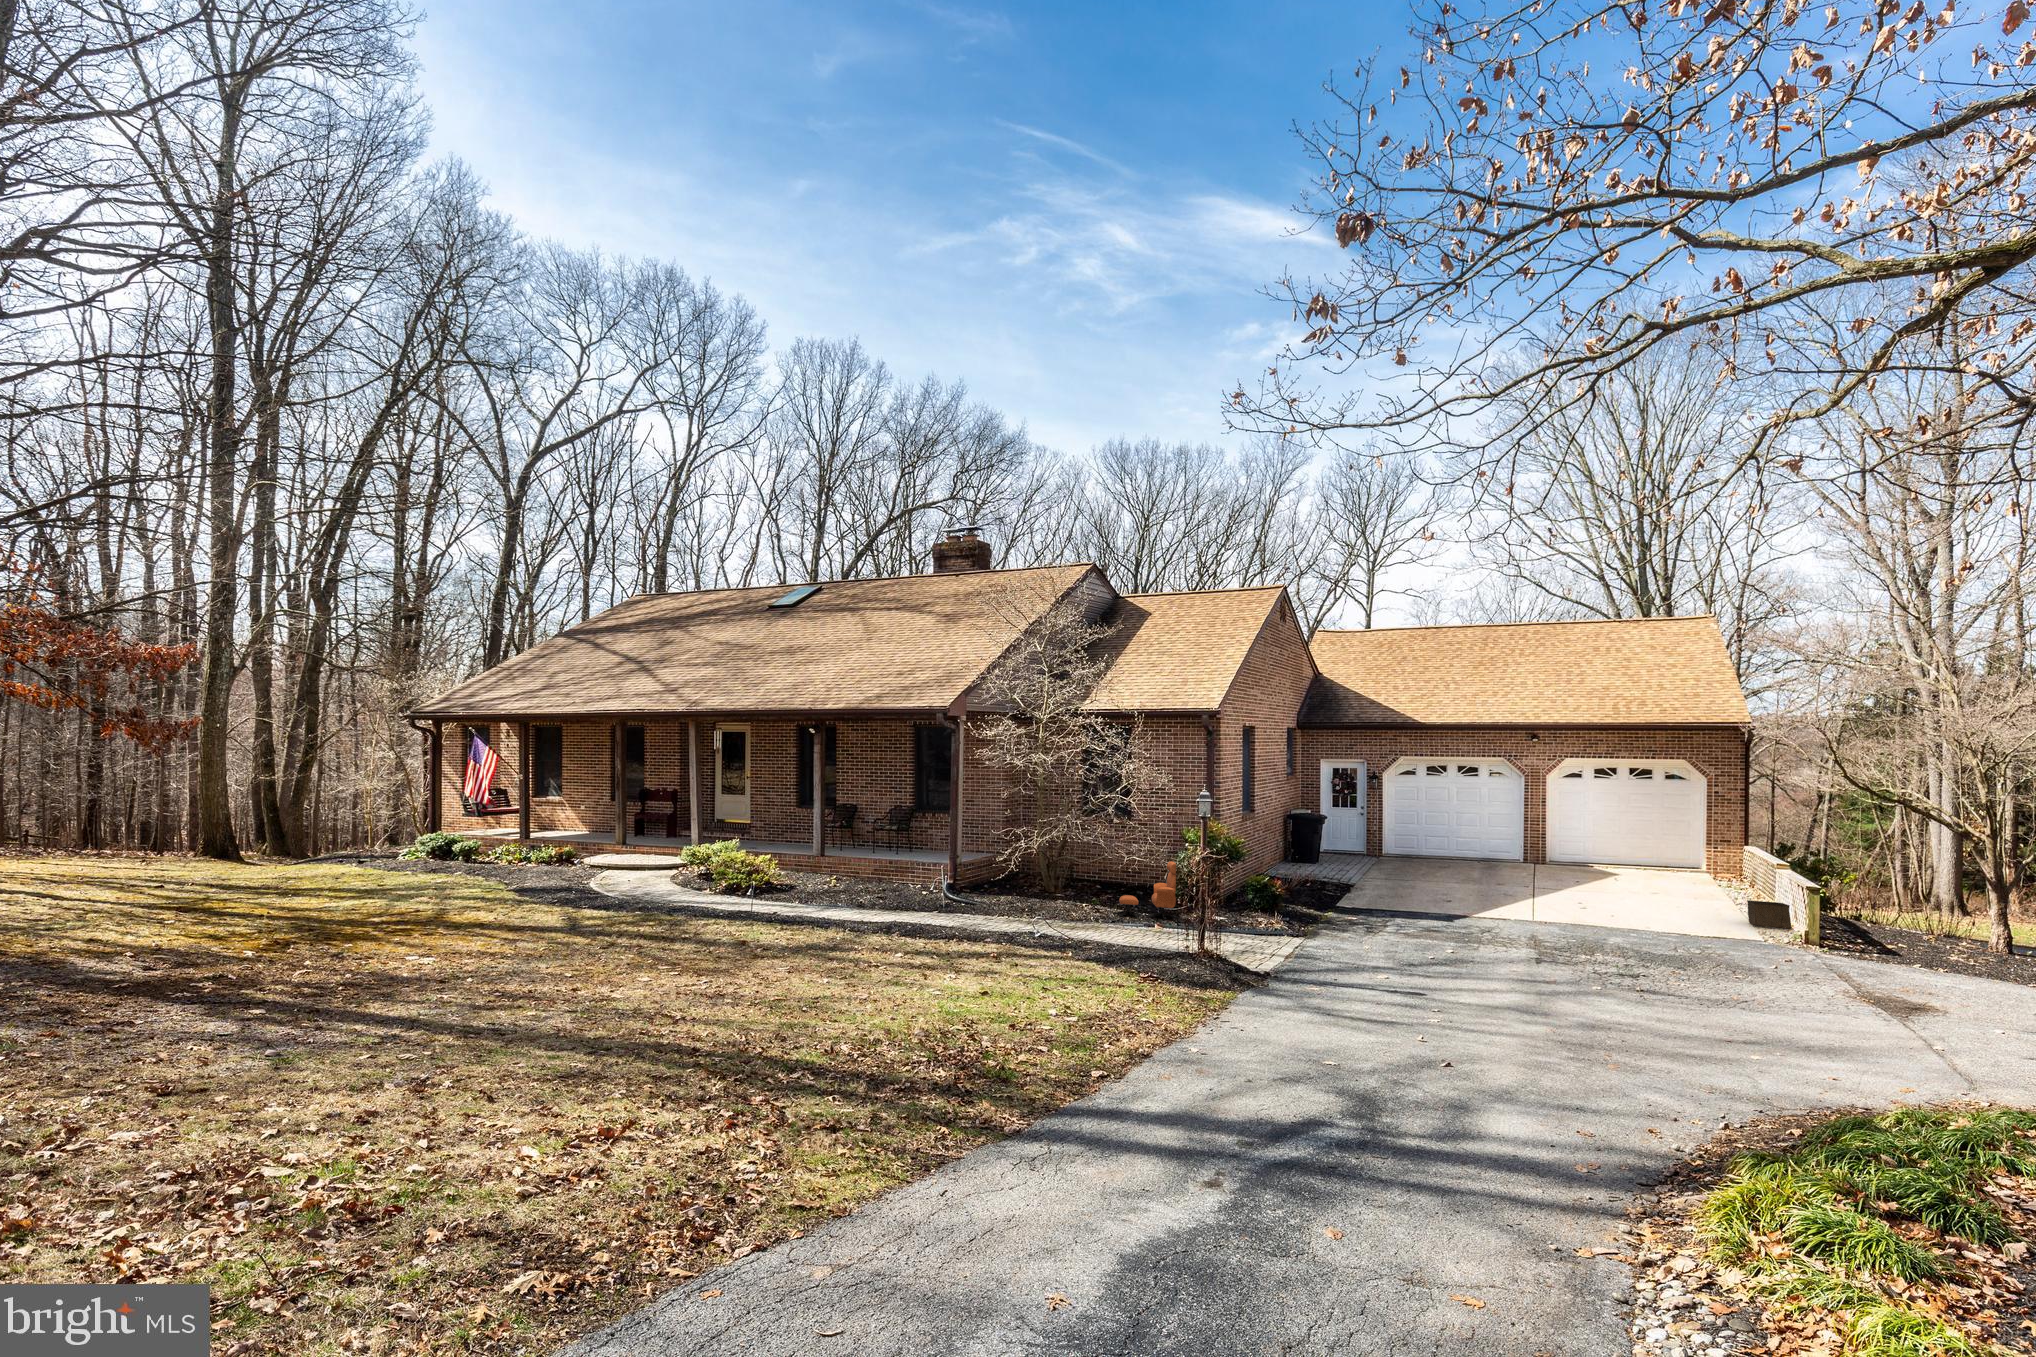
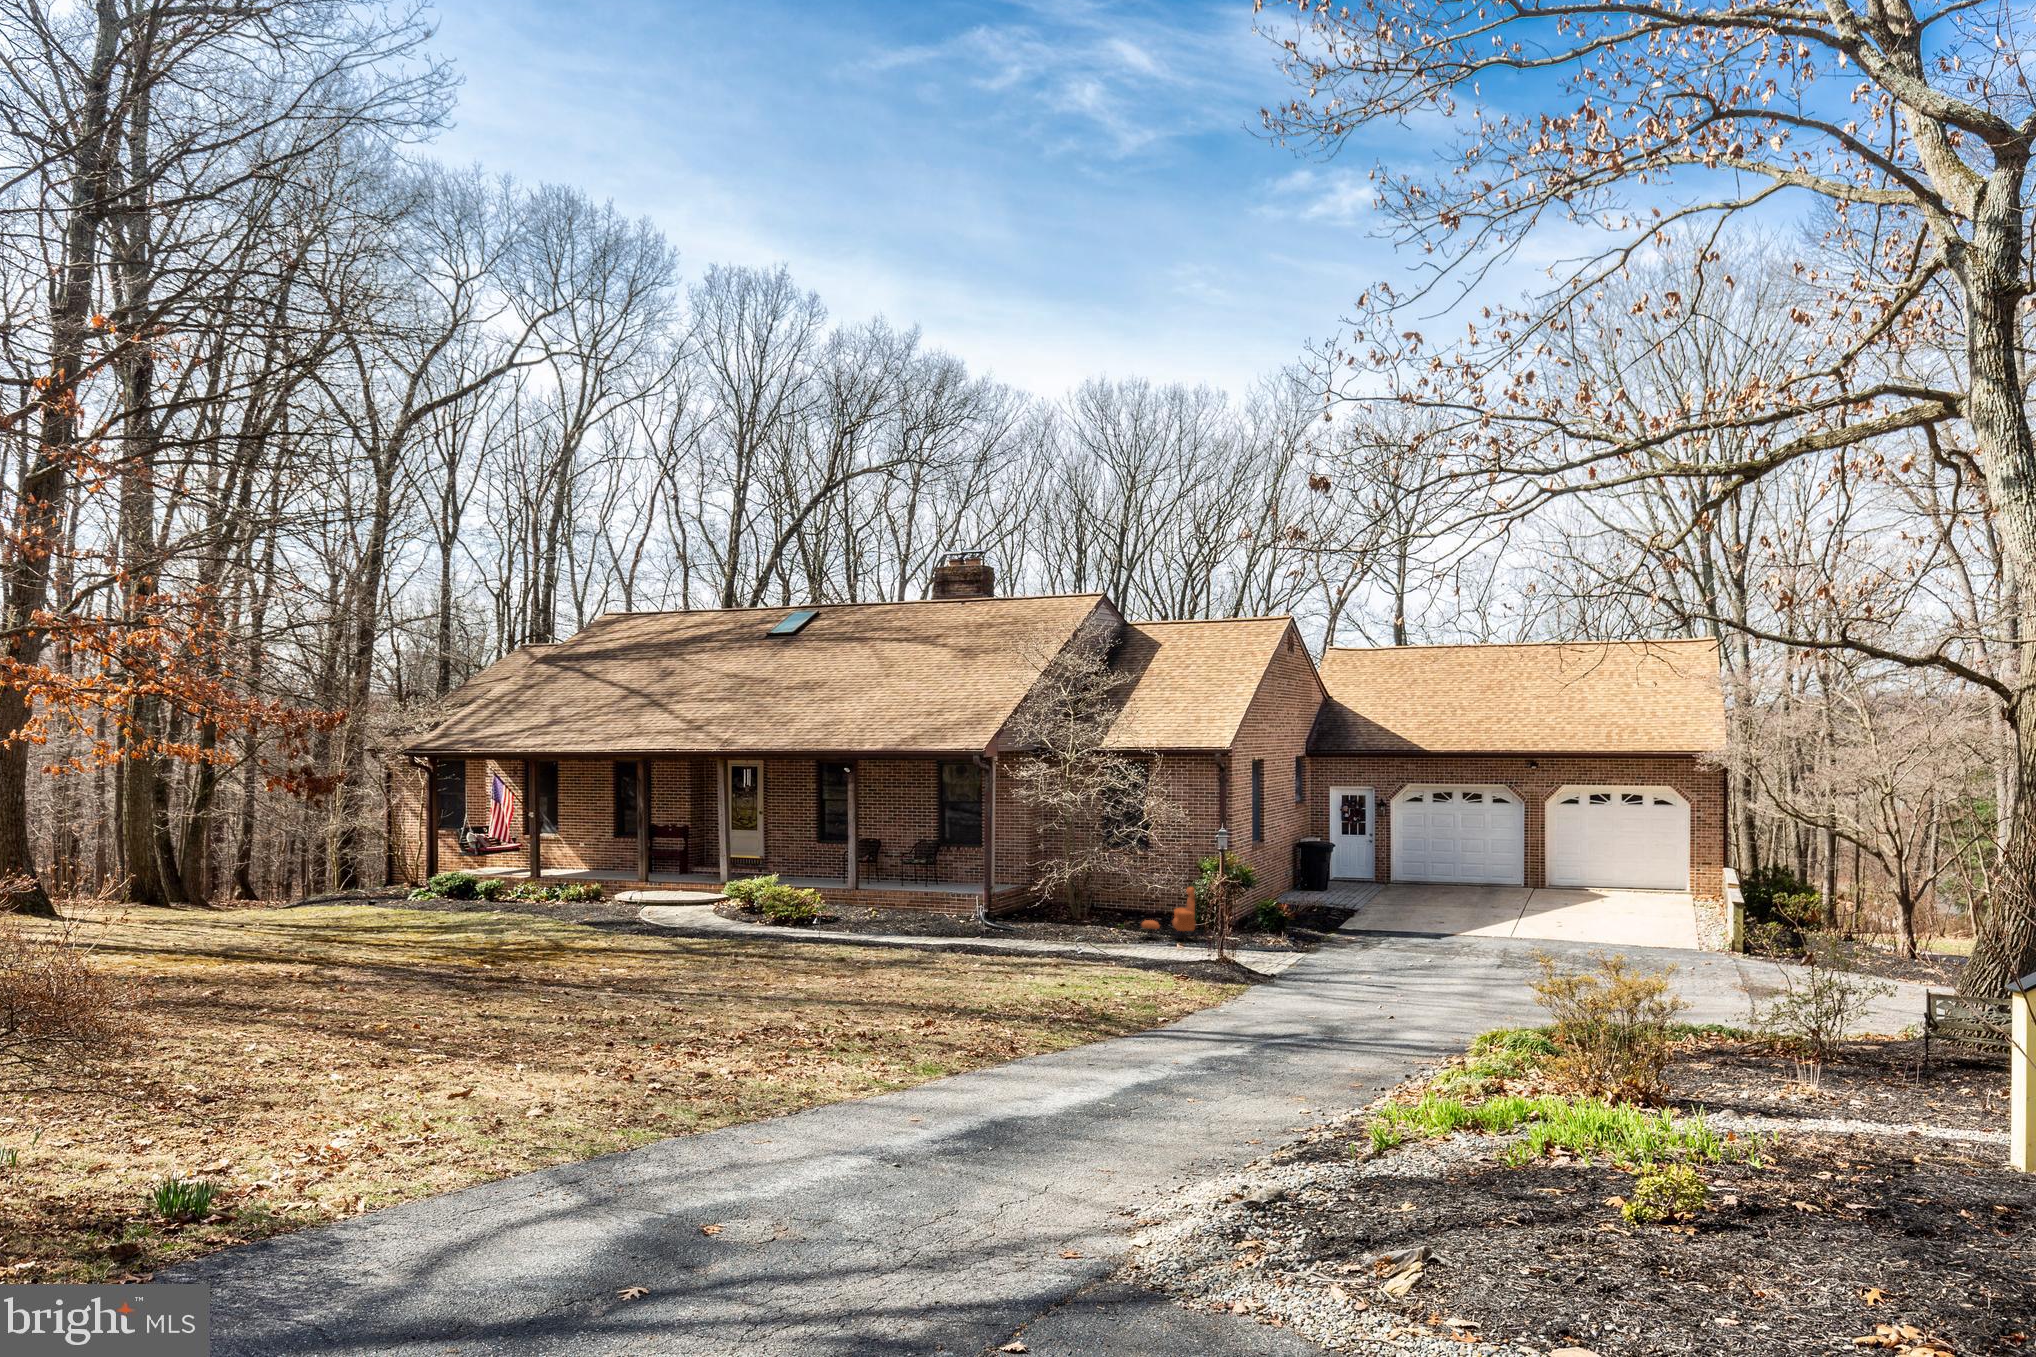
storage bin: present [1747,900,1792,929] -> none [1752,914,1799,941]

